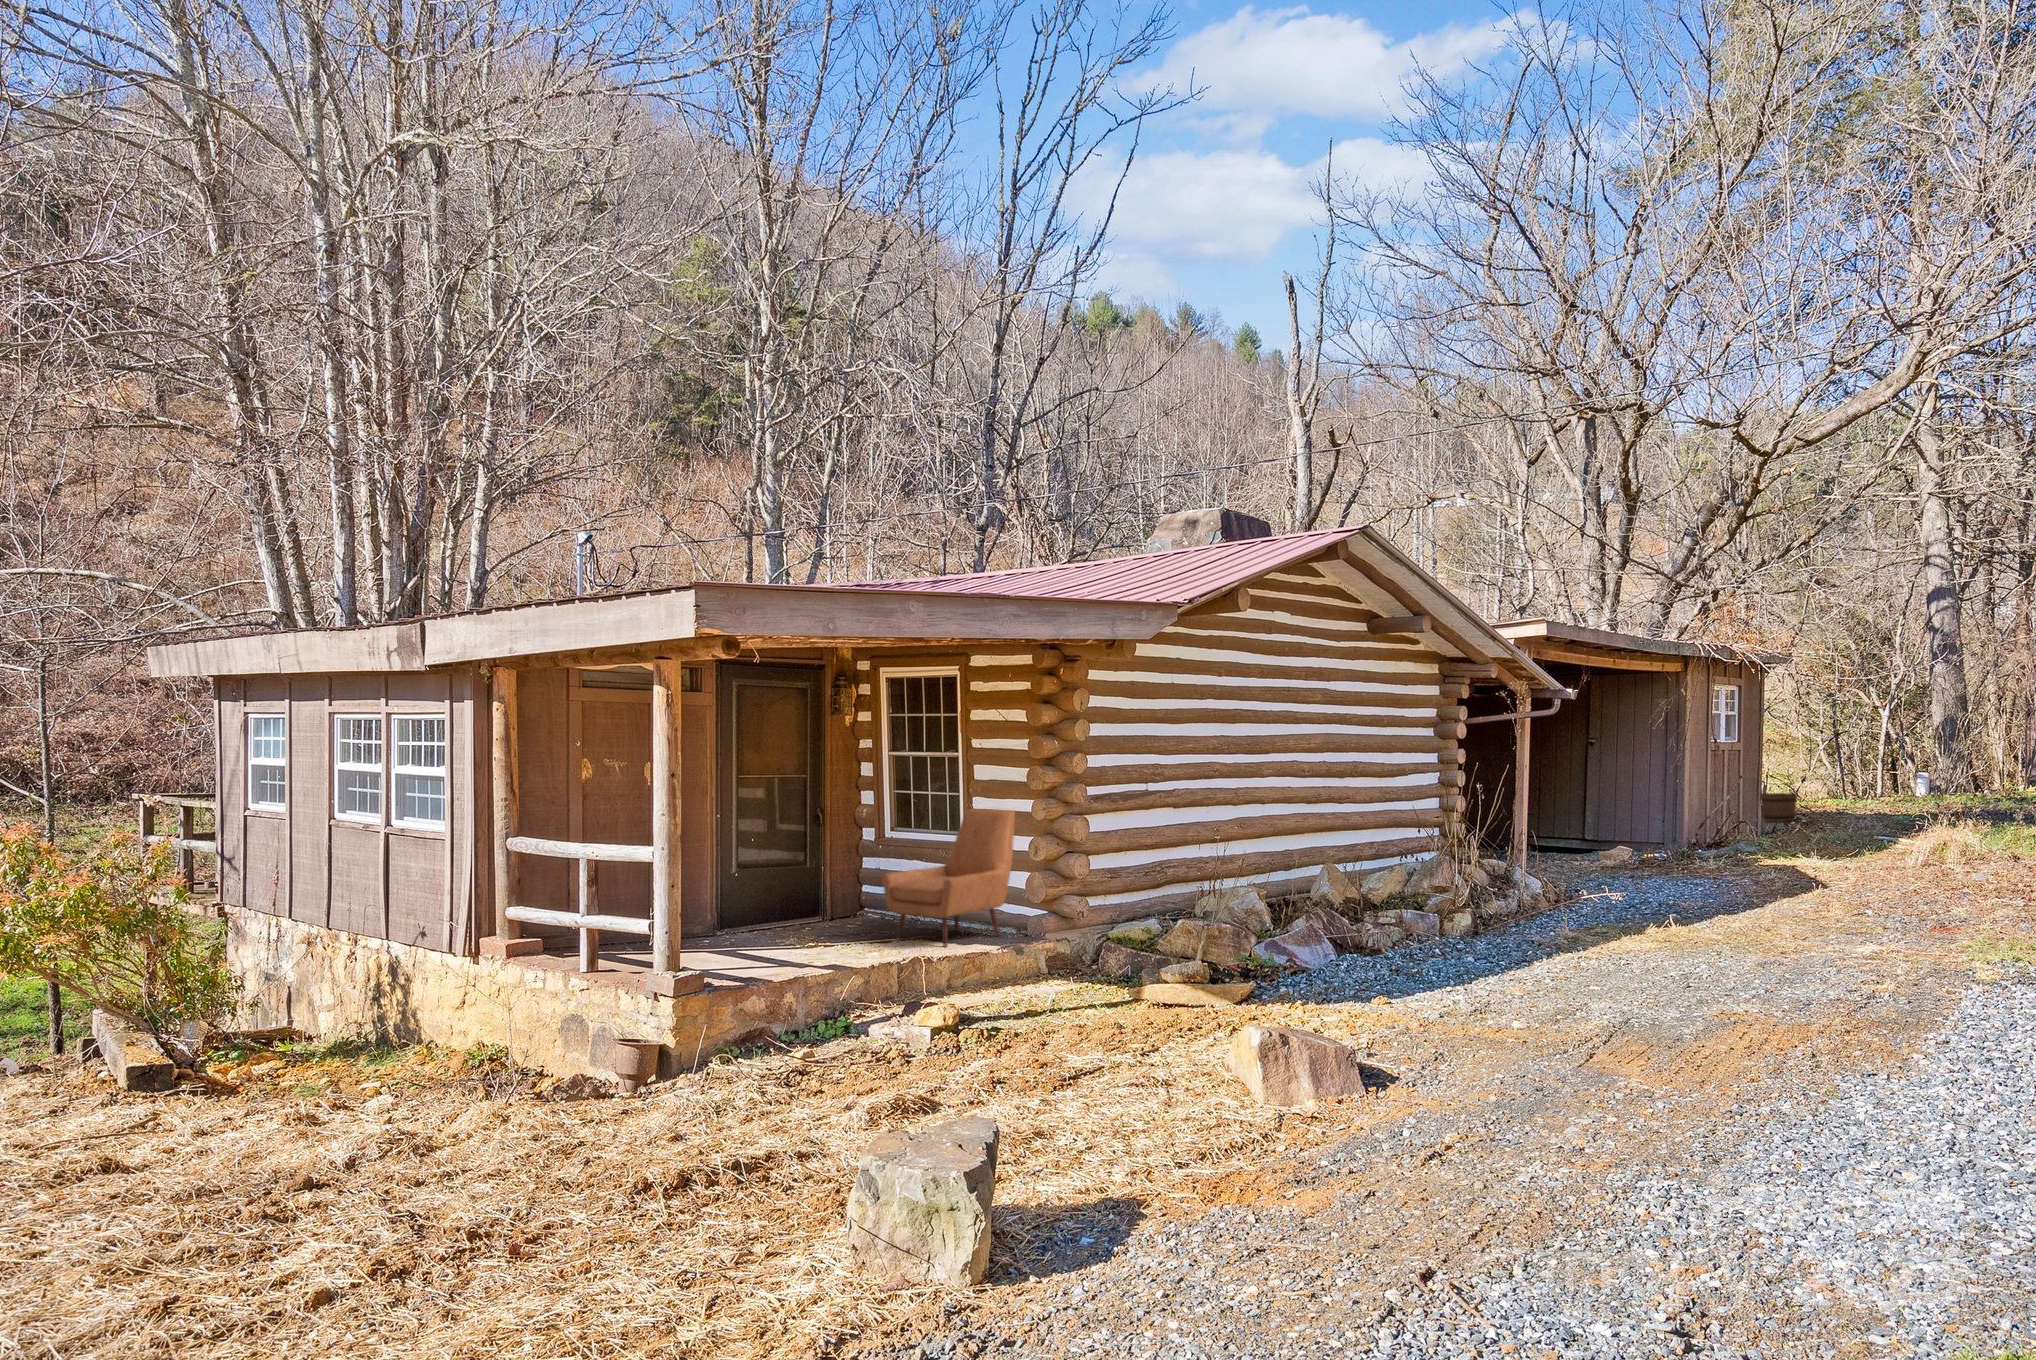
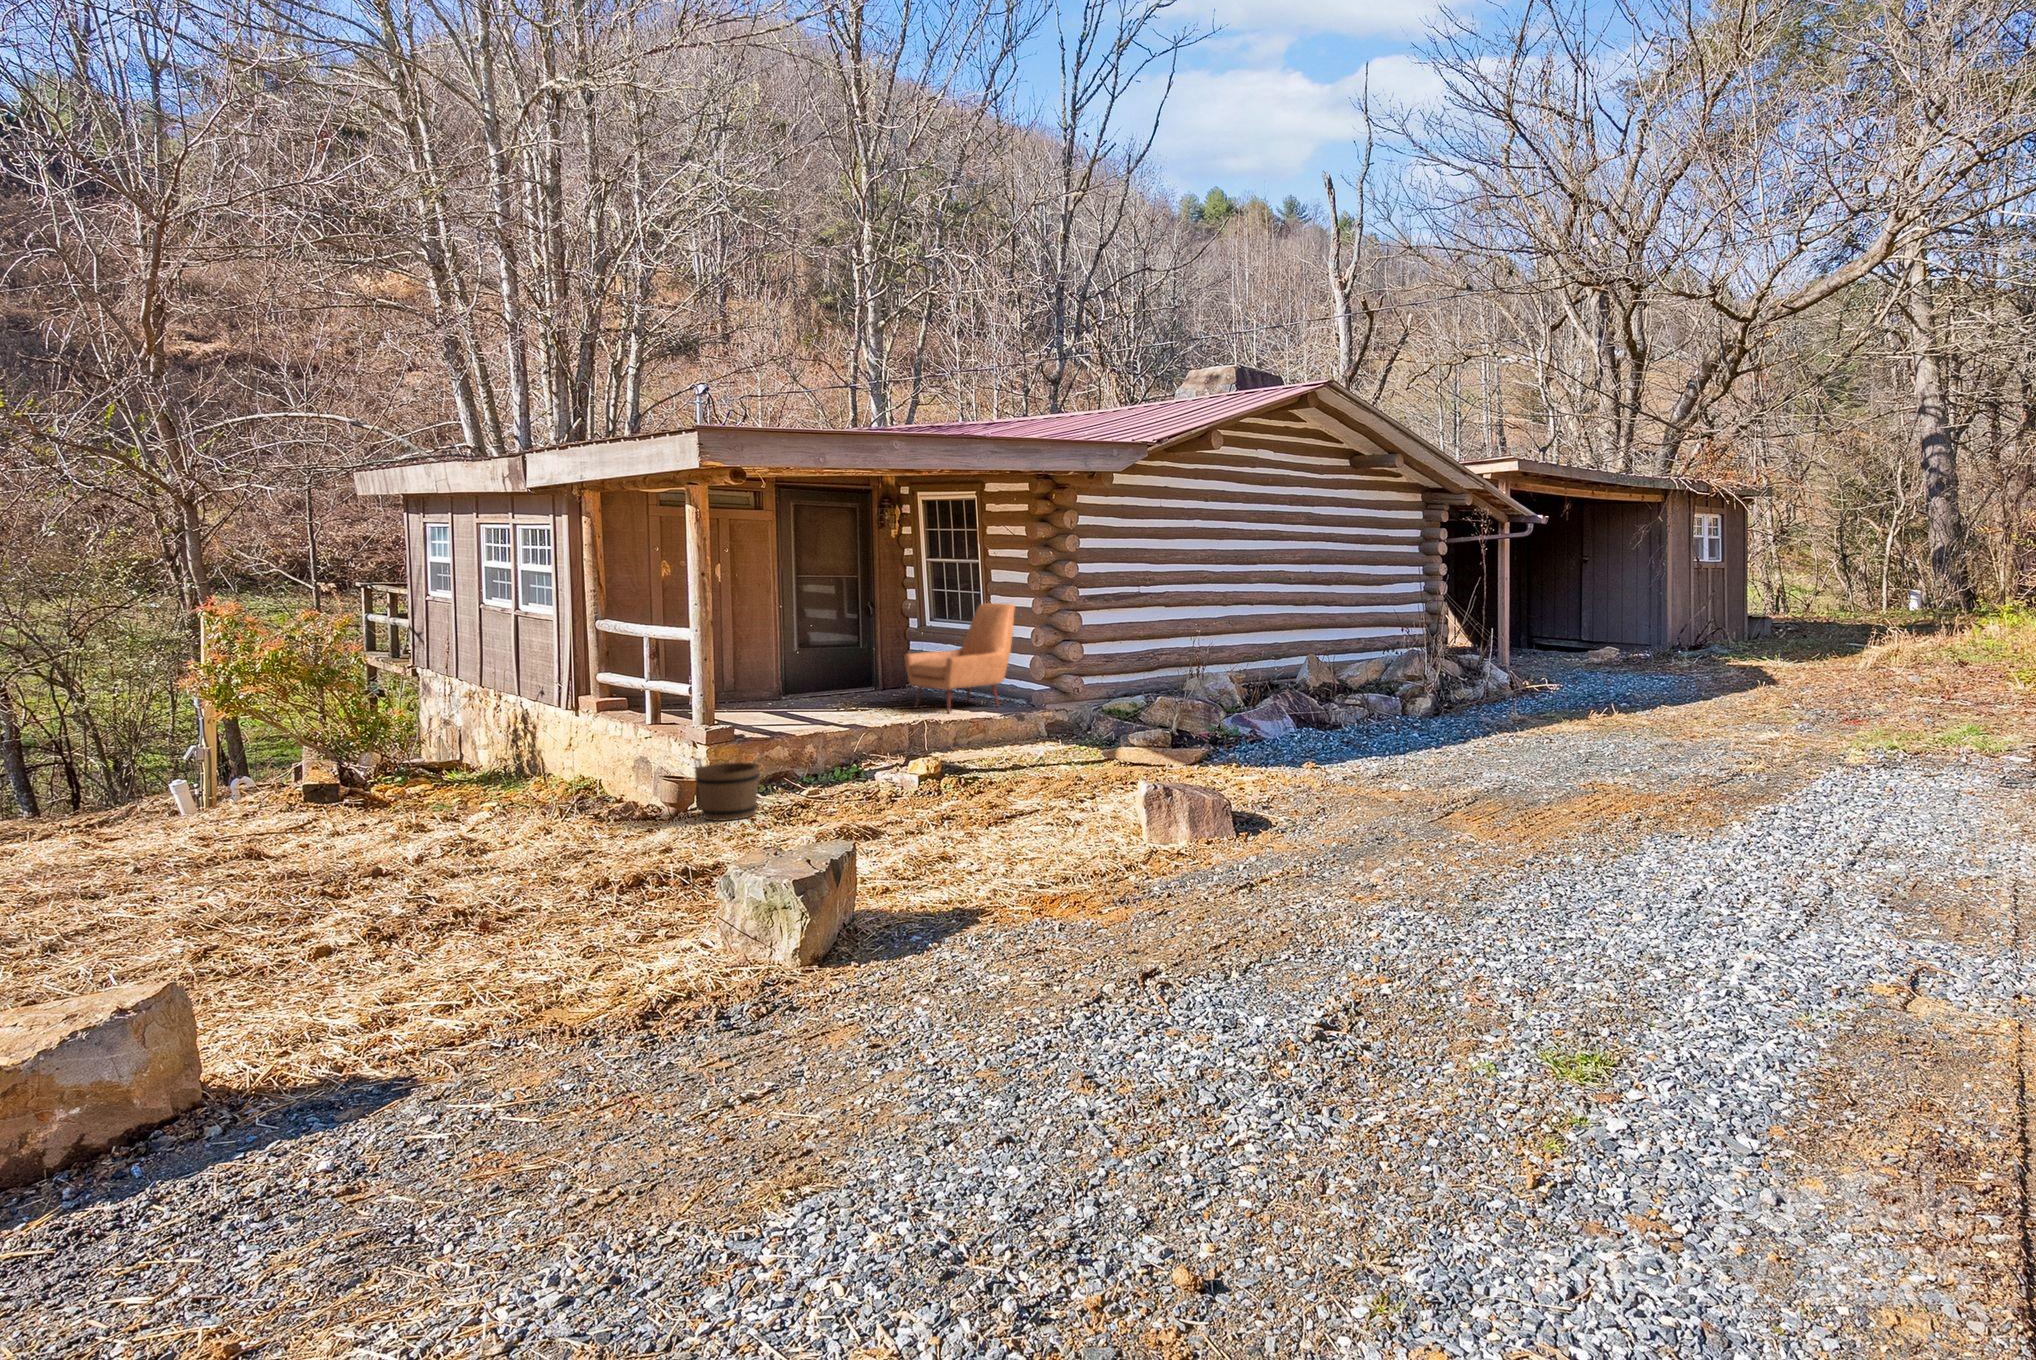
bucket: present [1760,789,1797,822] -> present [695,759,760,821]

